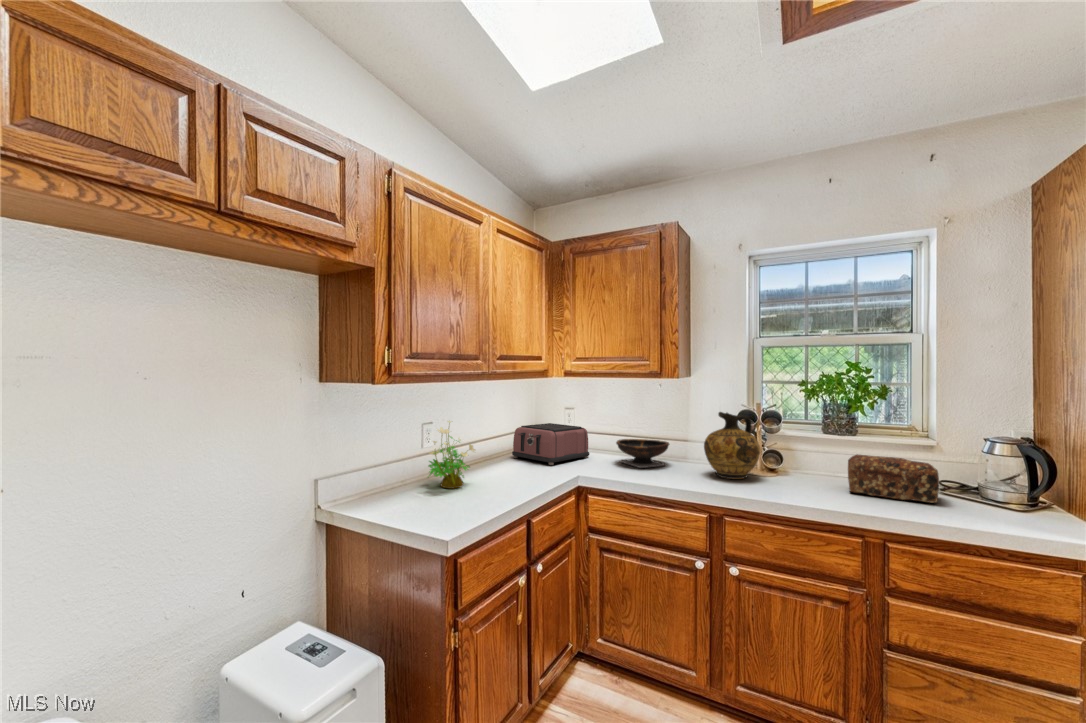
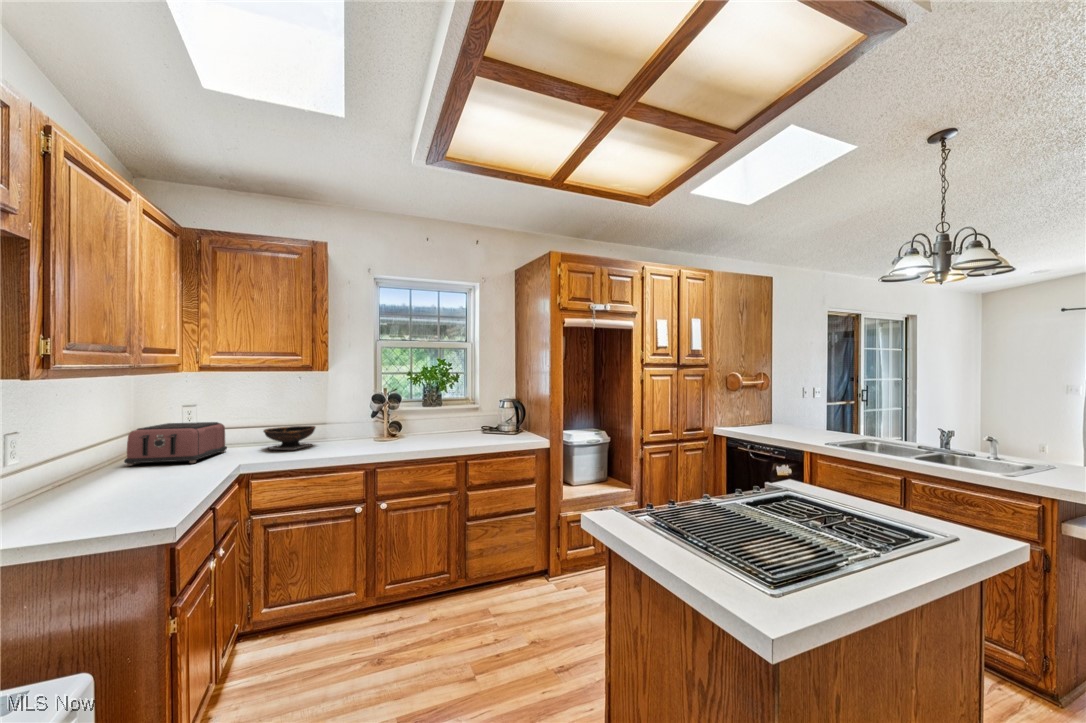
ceramic jug: present [704,412,760,479] -> none [350,396,391,445]
potted plant: present [429,421,475,488] -> none [38,425,124,504]
bread loaf: present [848,454,939,503] -> none [442,415,486,439]

